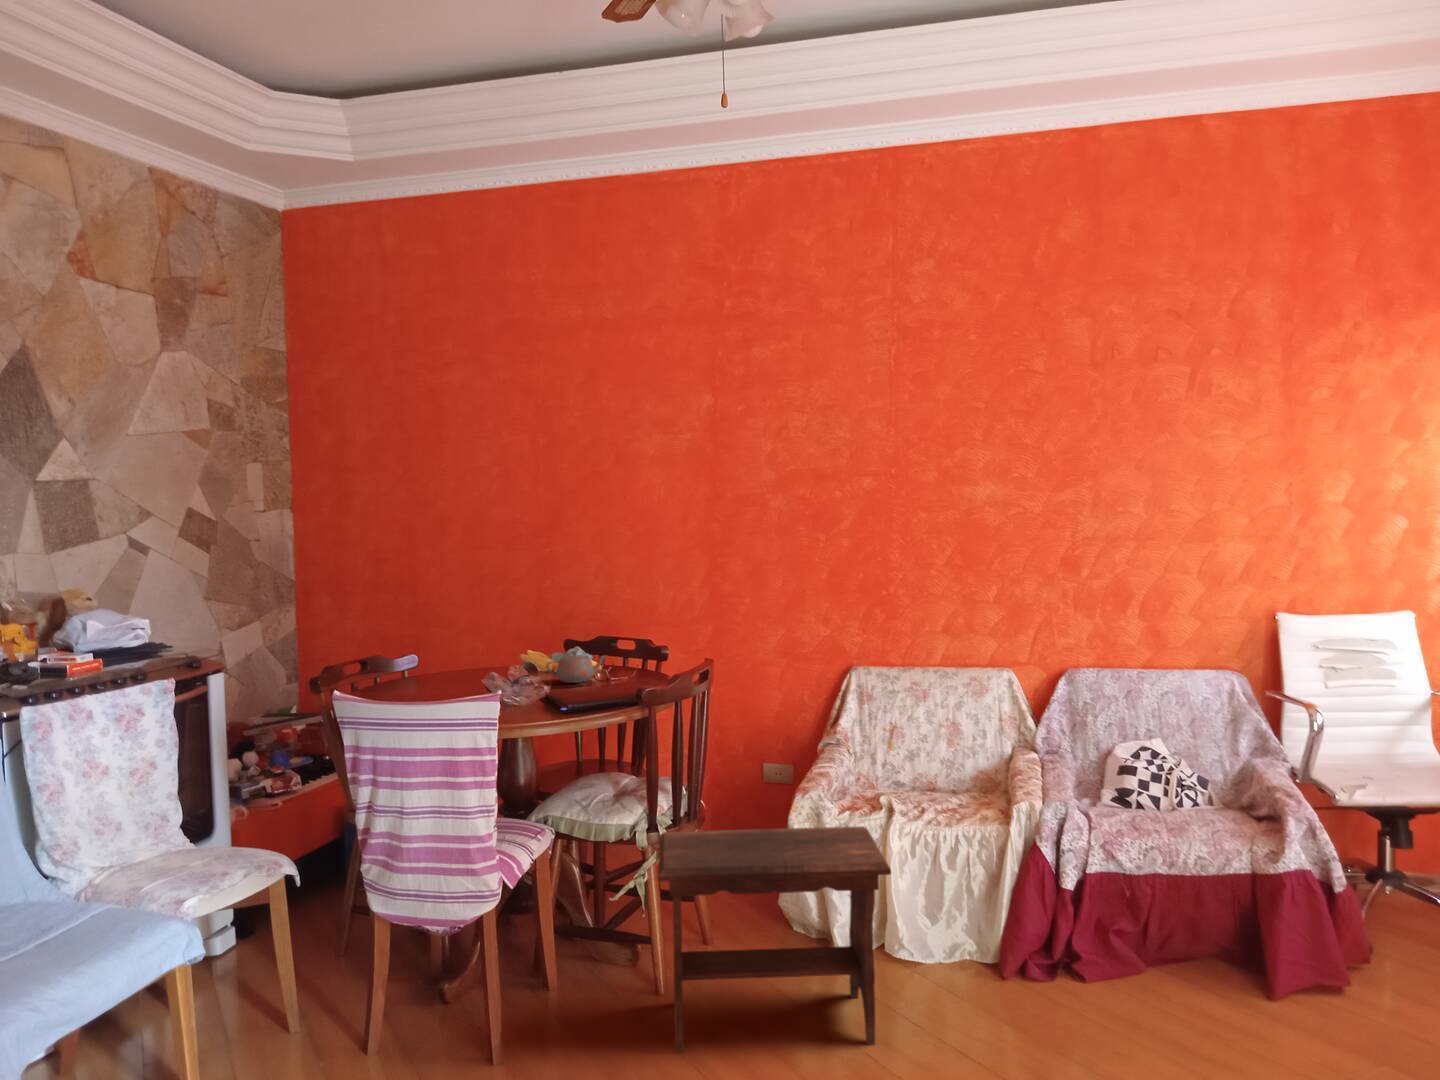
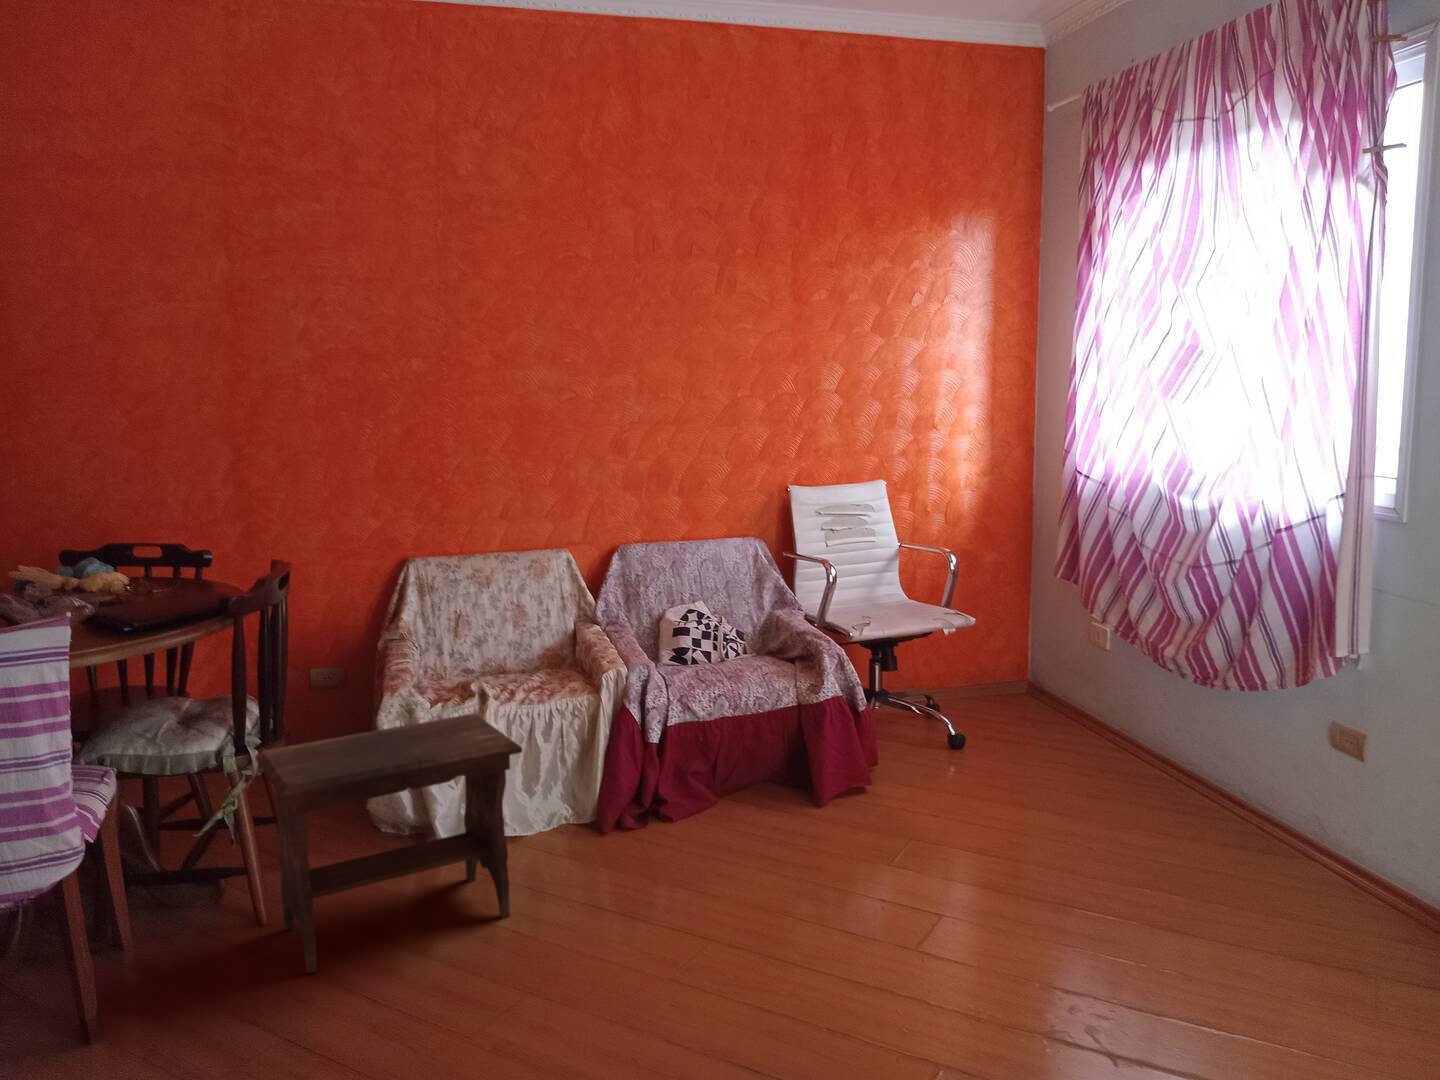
teapot: present [546,651,605,683] -> none [68,562,147,600]

